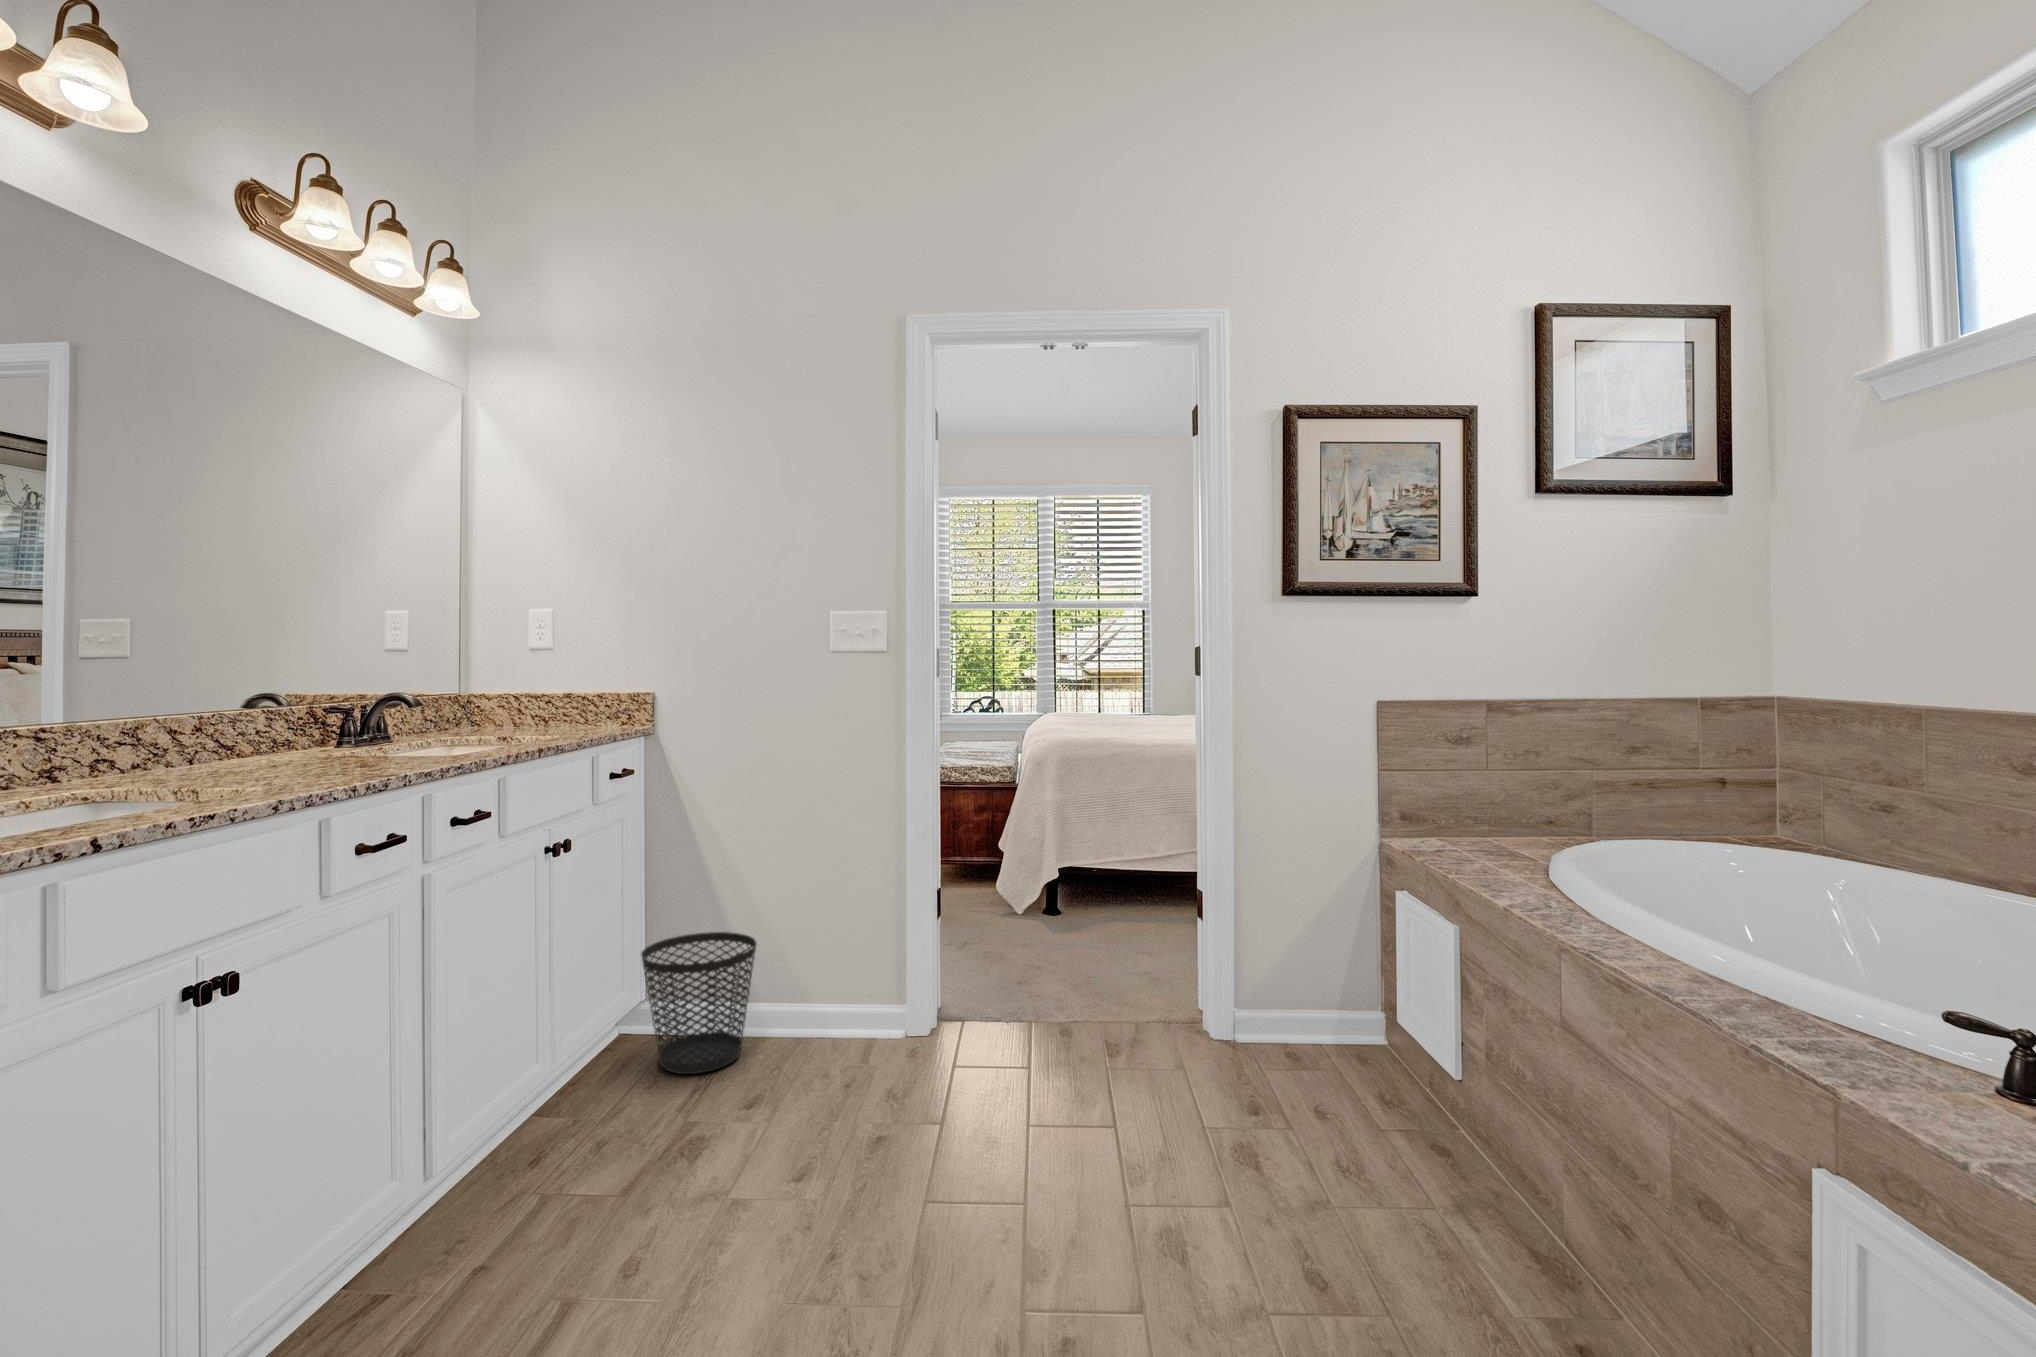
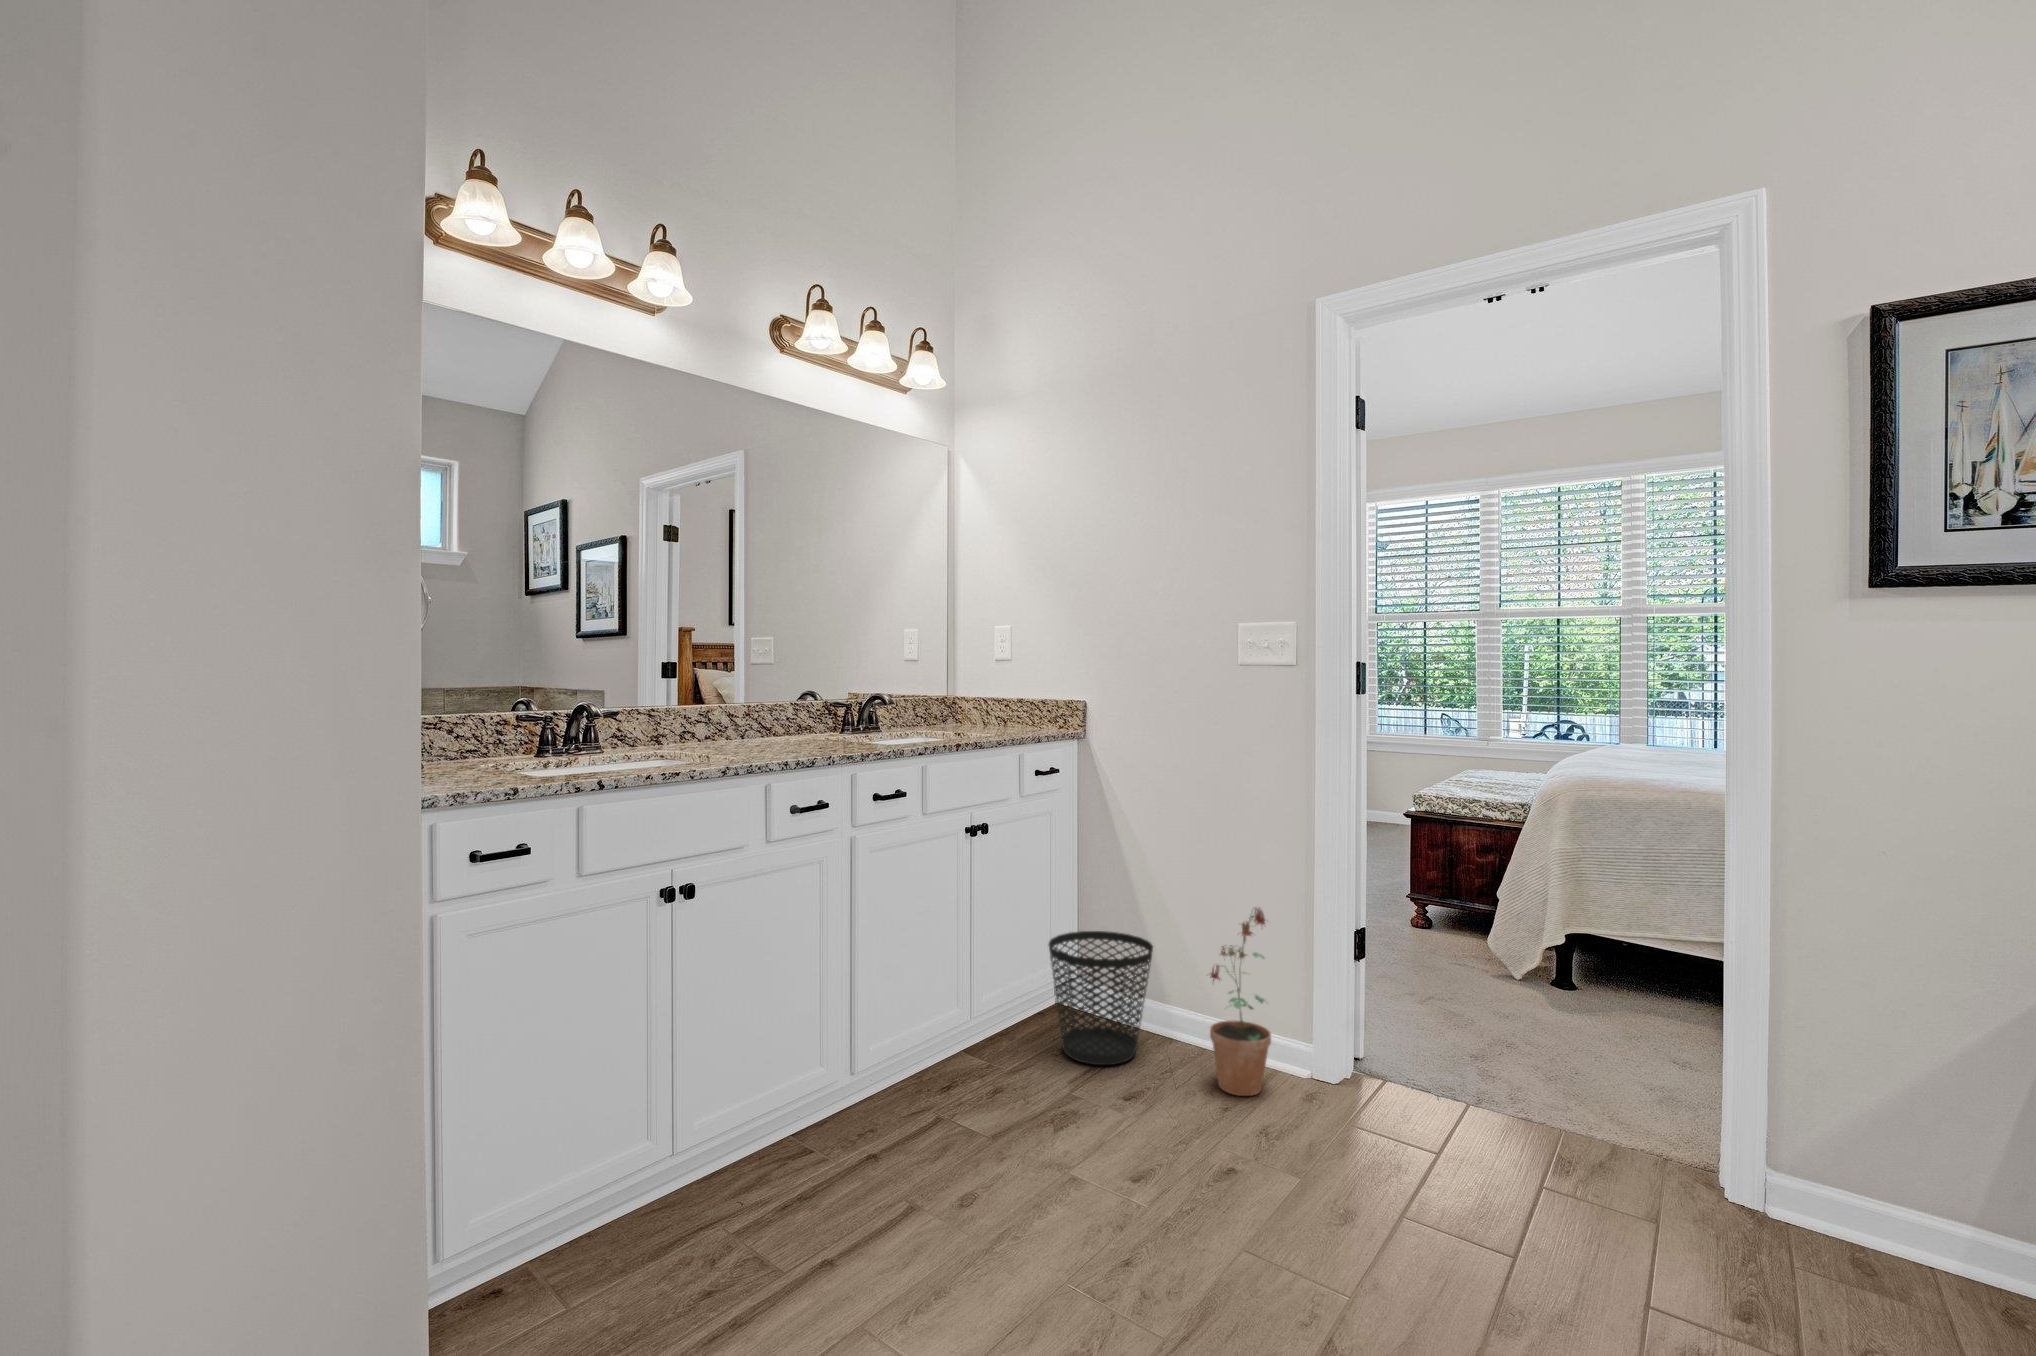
potted plant: none [820,882,881,1063] -> present [1210,908,1271,1096]

